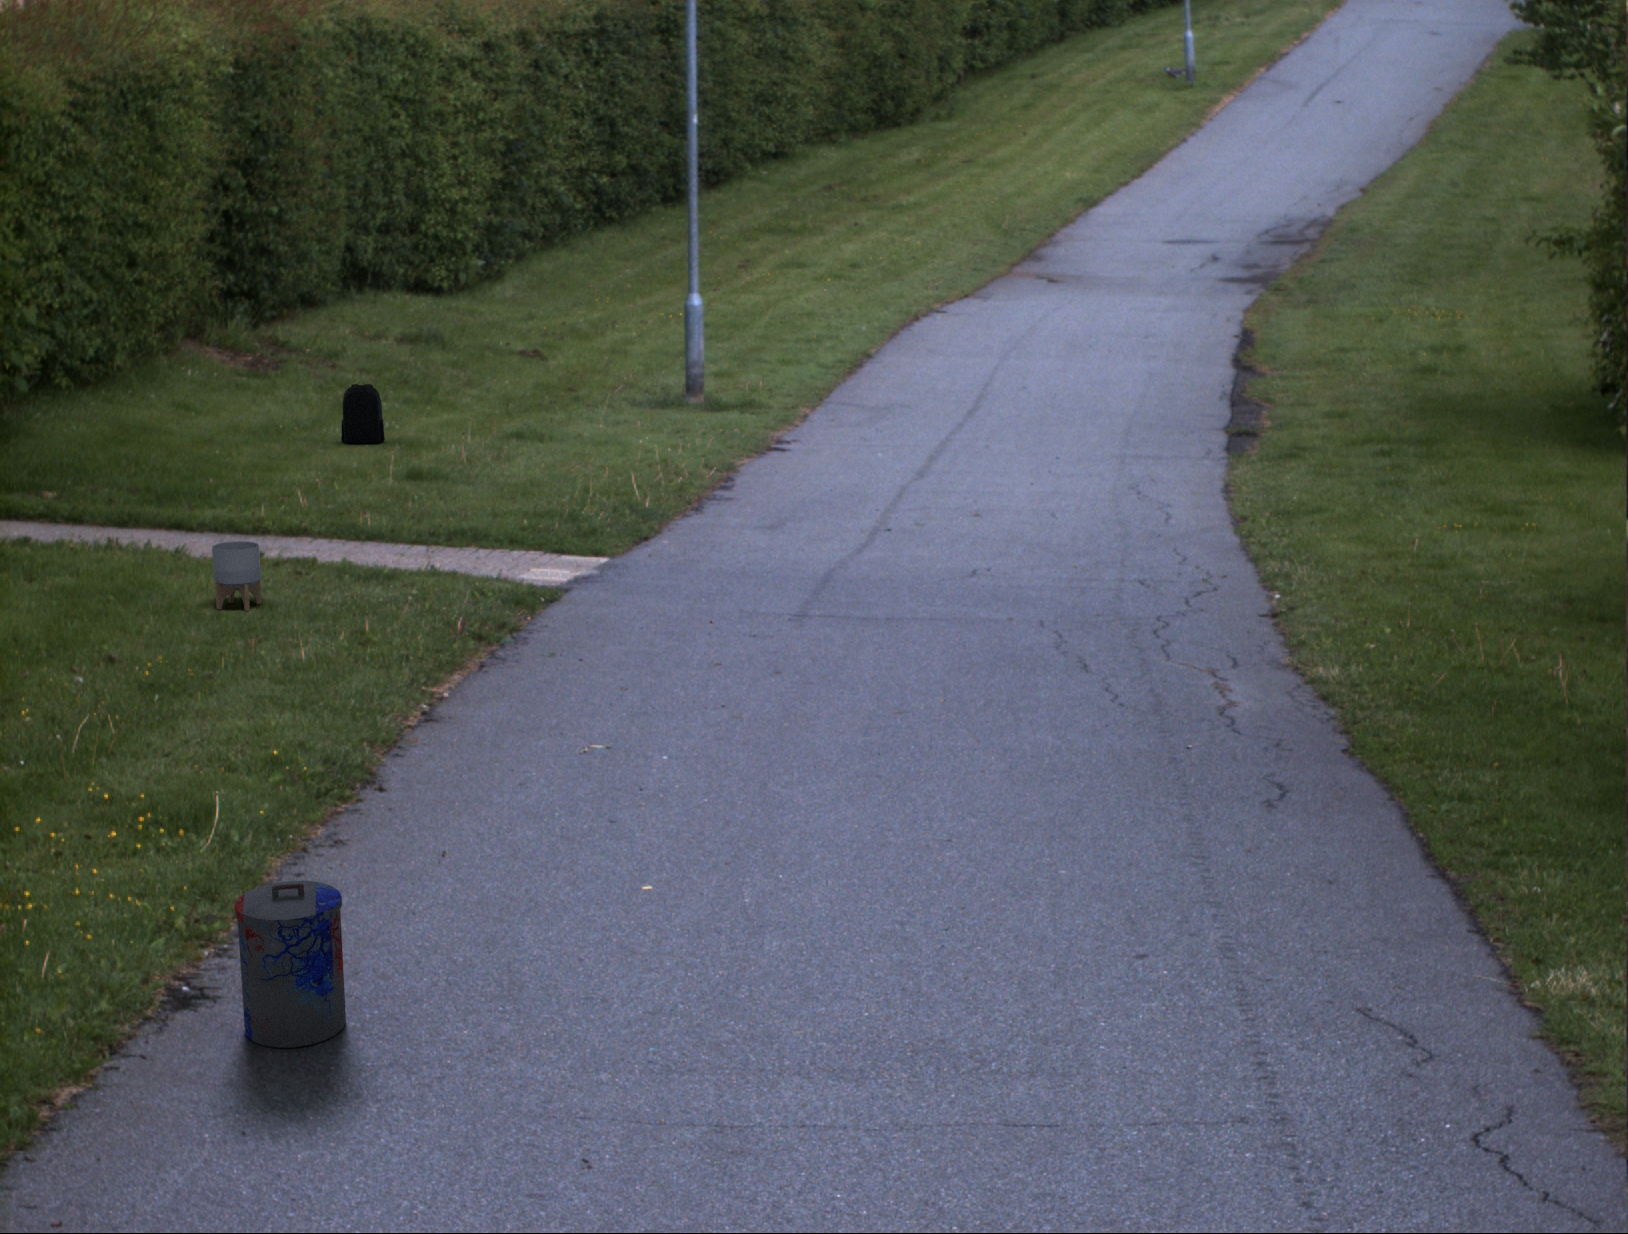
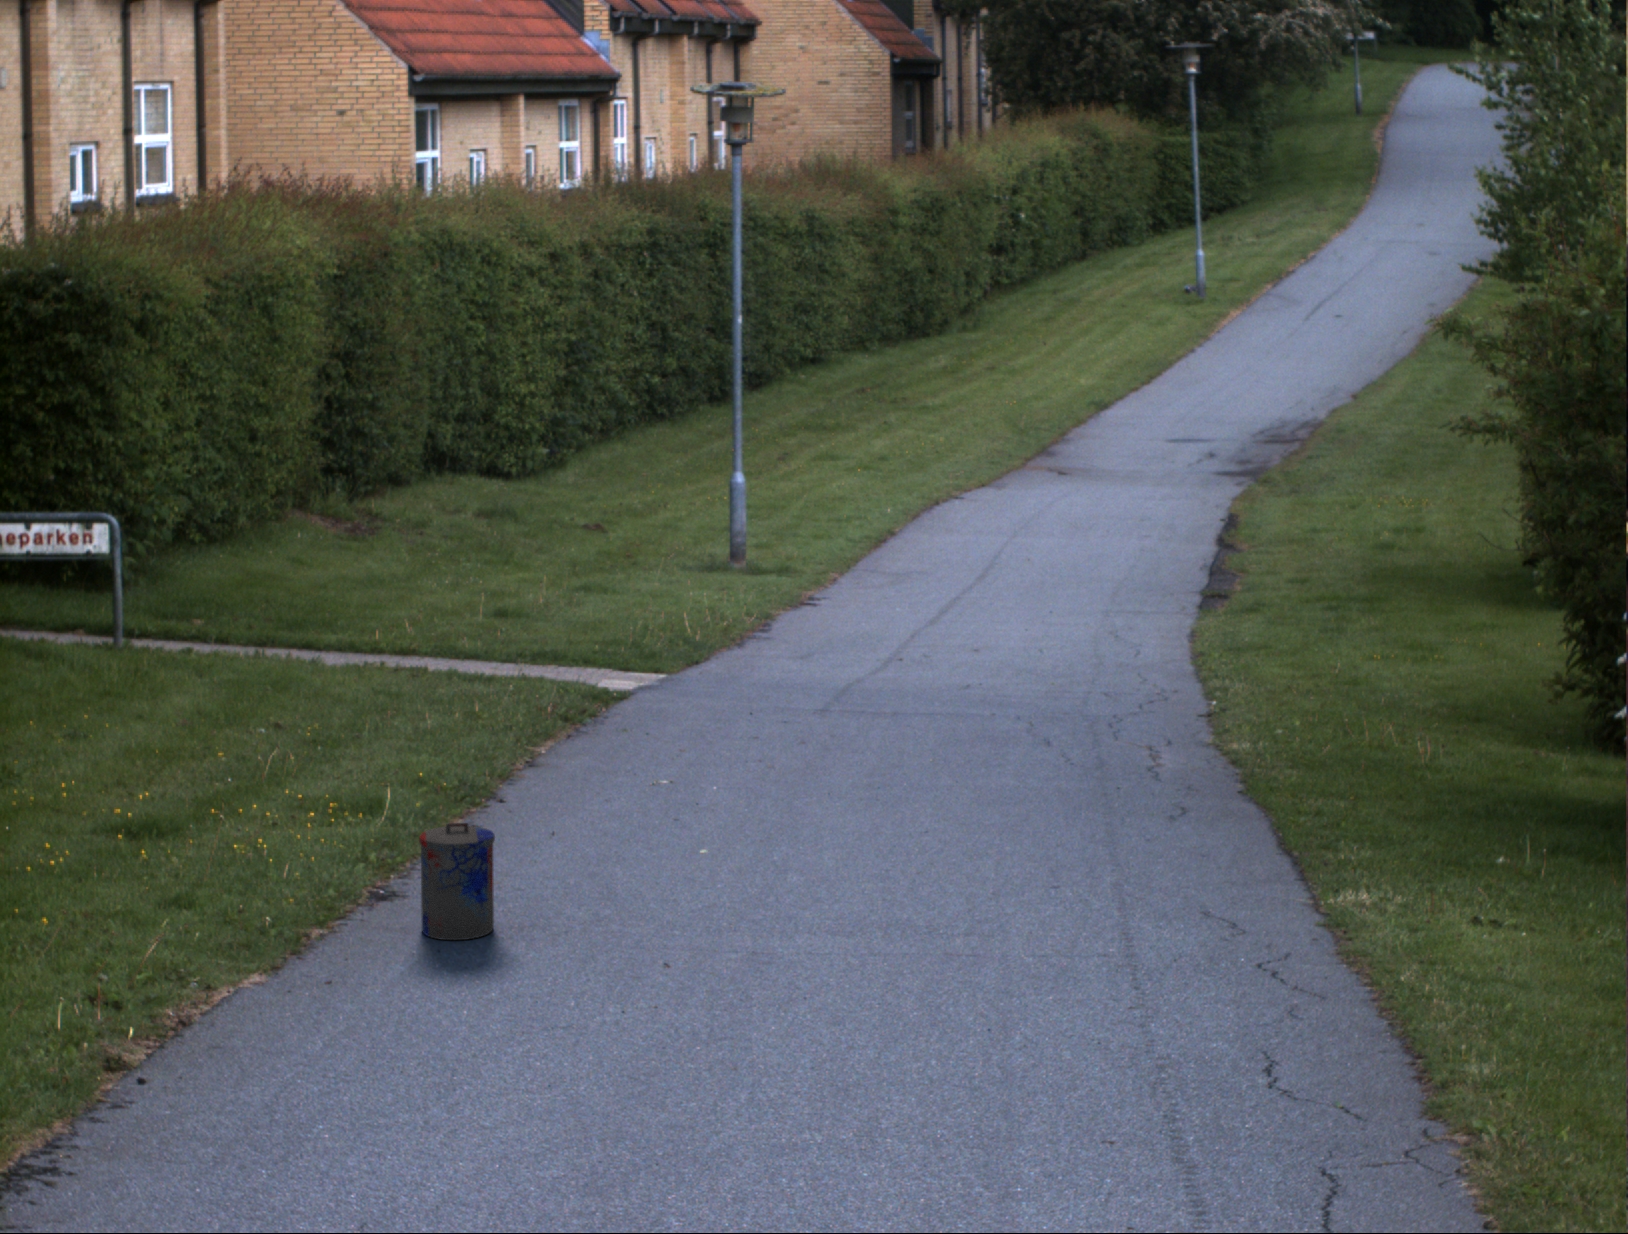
backpack: present [341,384,385,444] -> none [431,539,468,592]
planter: present [212,541,261,611] -> none [347,645,385,701]

